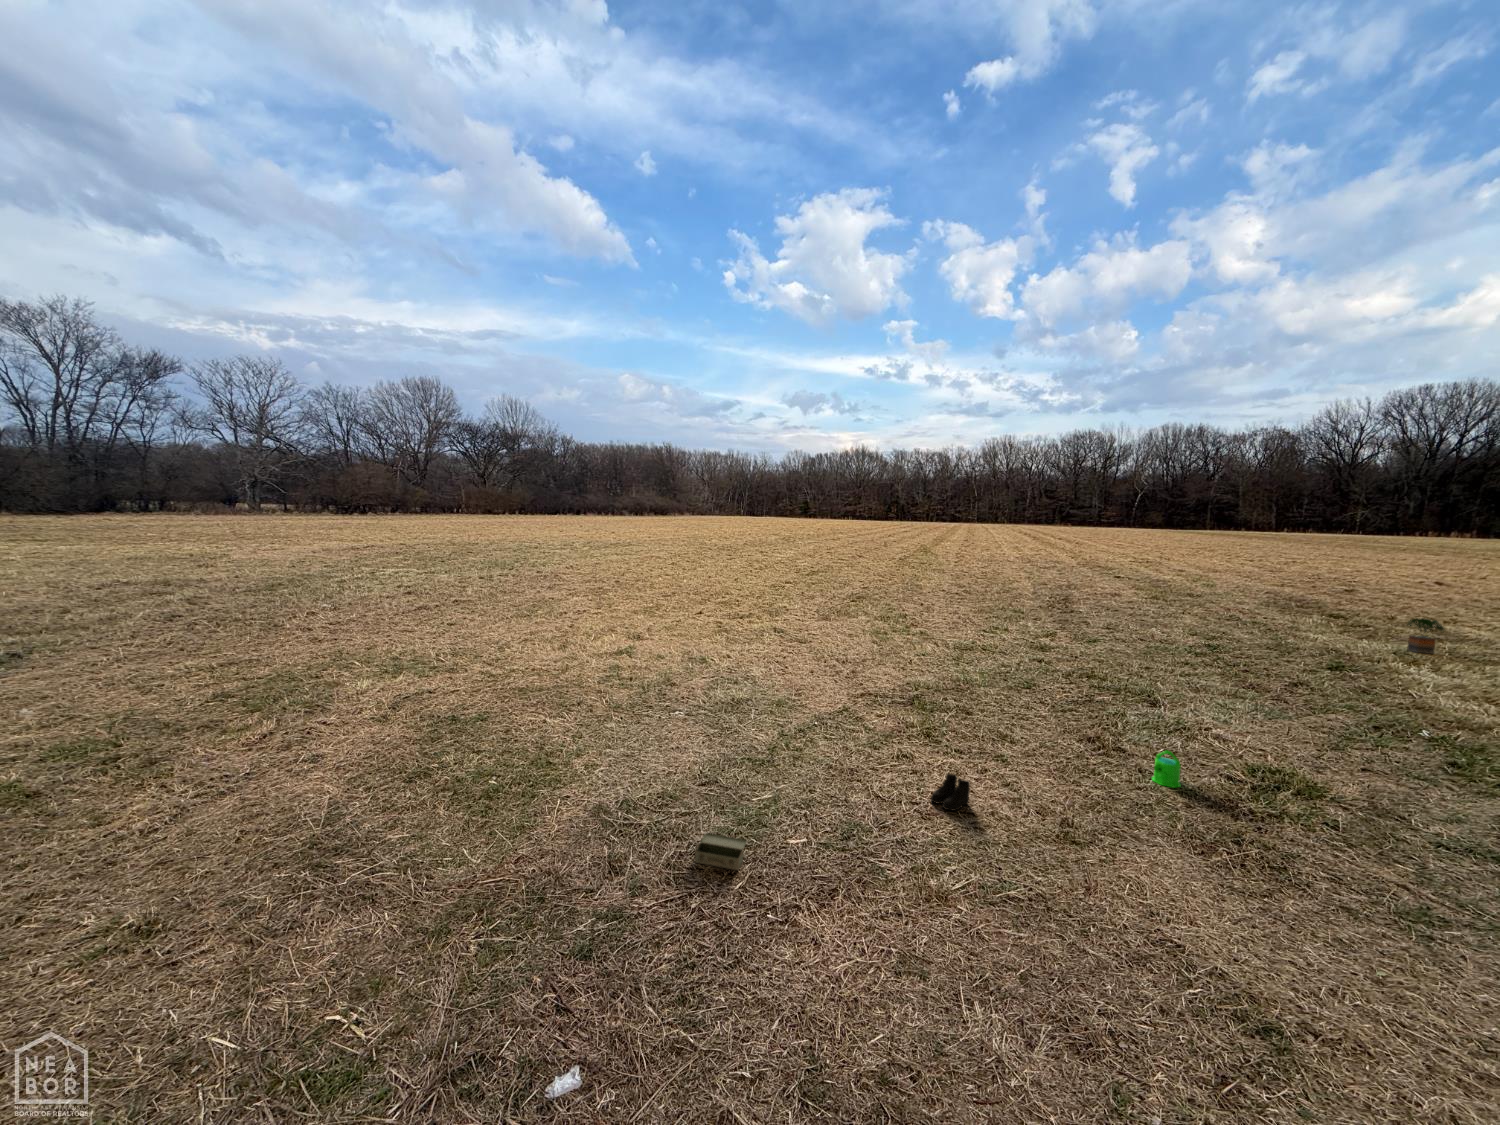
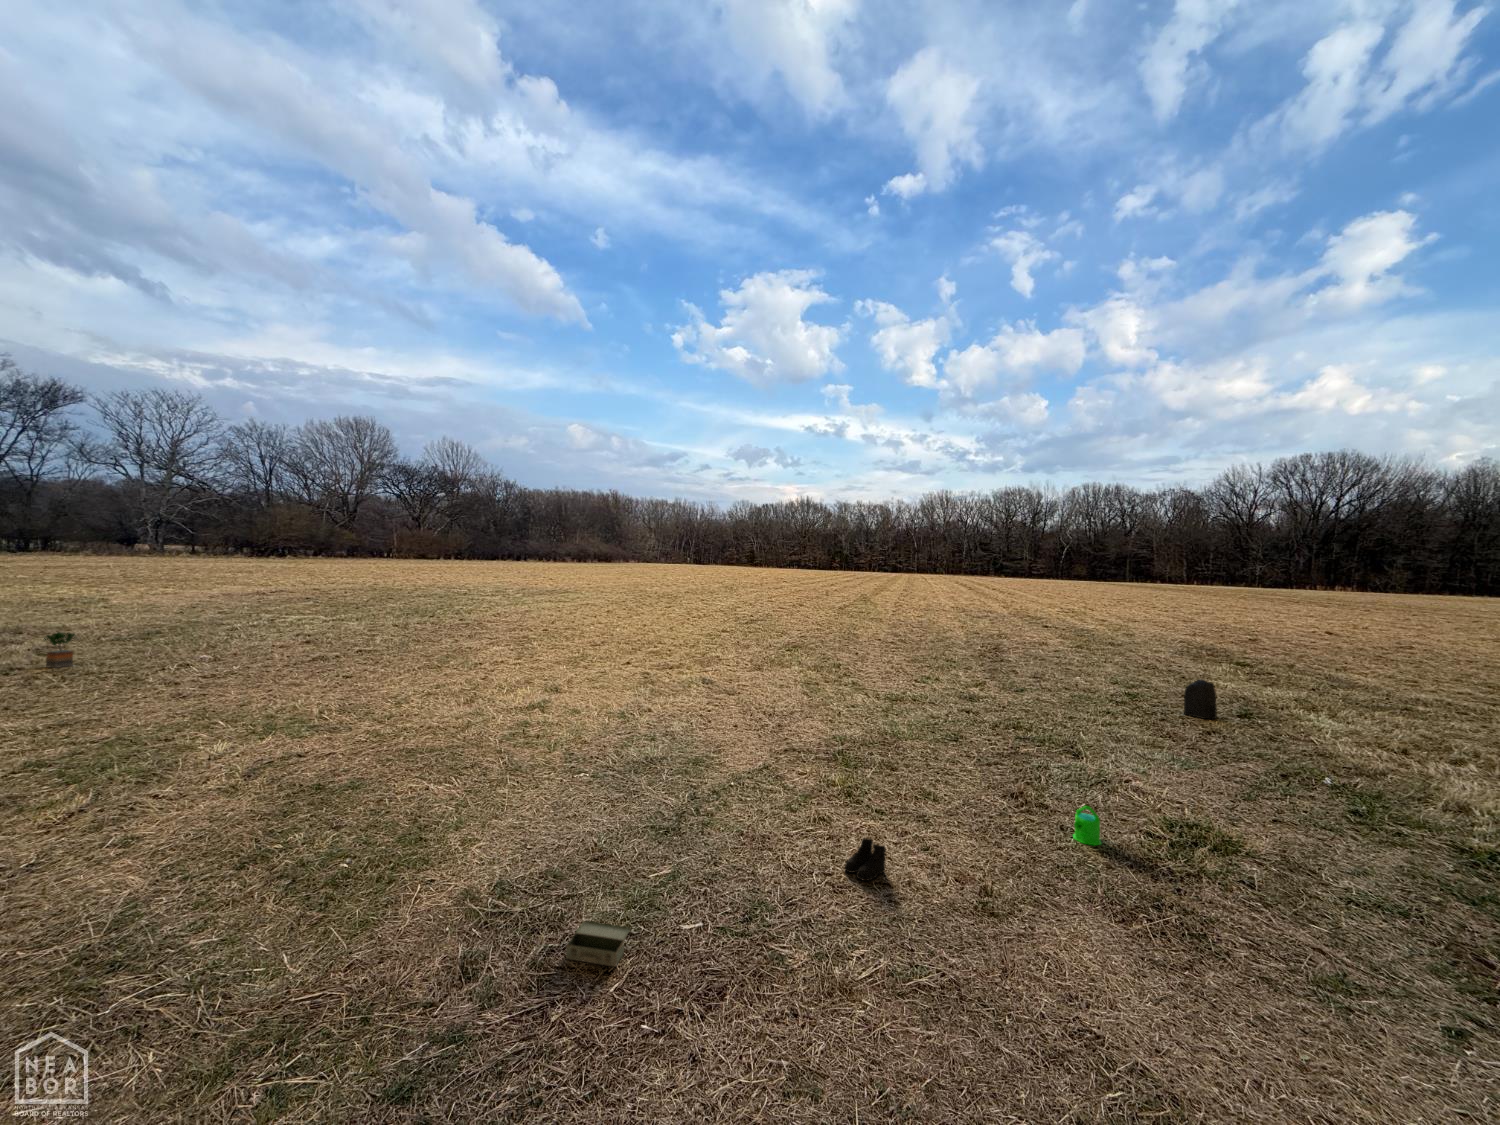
potted tree: present [1407,618,1444,654] -> present [43,632,76,668]
backpack: none [1272,631,1309,671] -> present [1184,679,1217,719]

